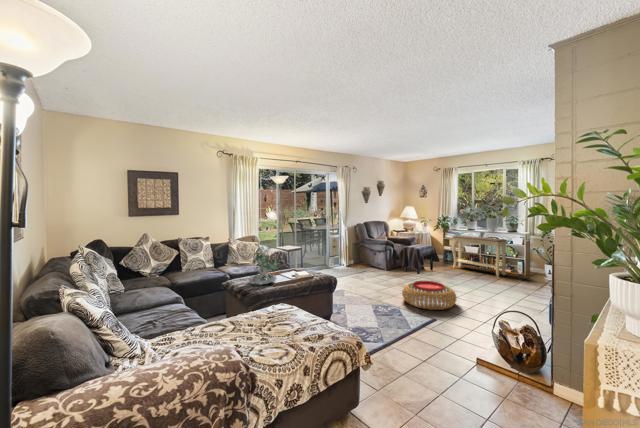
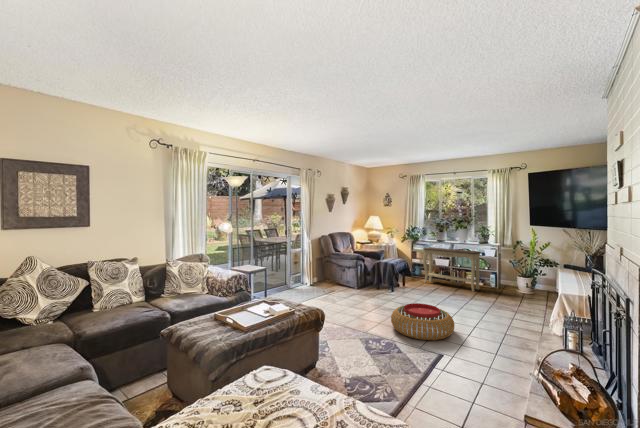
plant: present [249,246,282,285] -> none [204,273,256,332]

